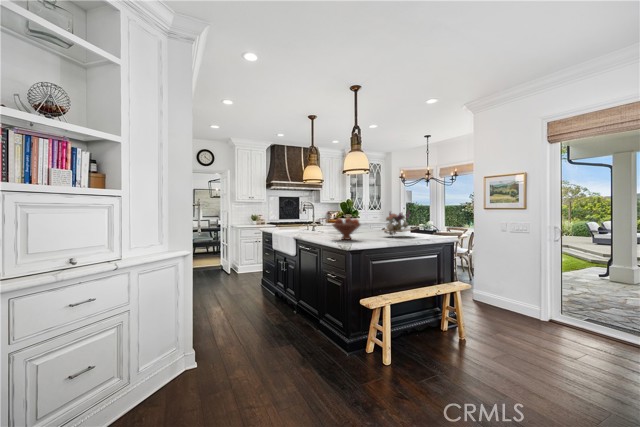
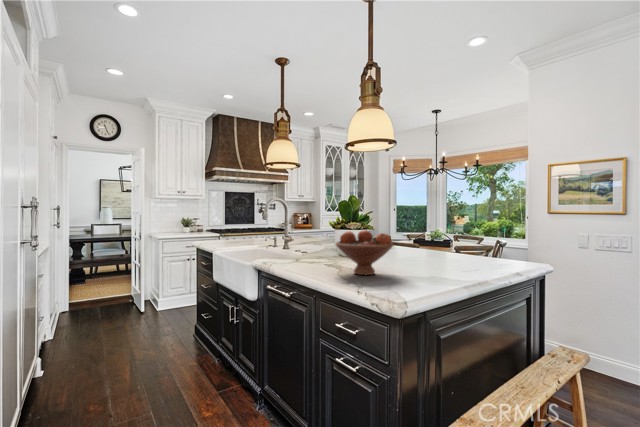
flower arrangement: present [384,210,411,235] -> none [412,214,473,262]

